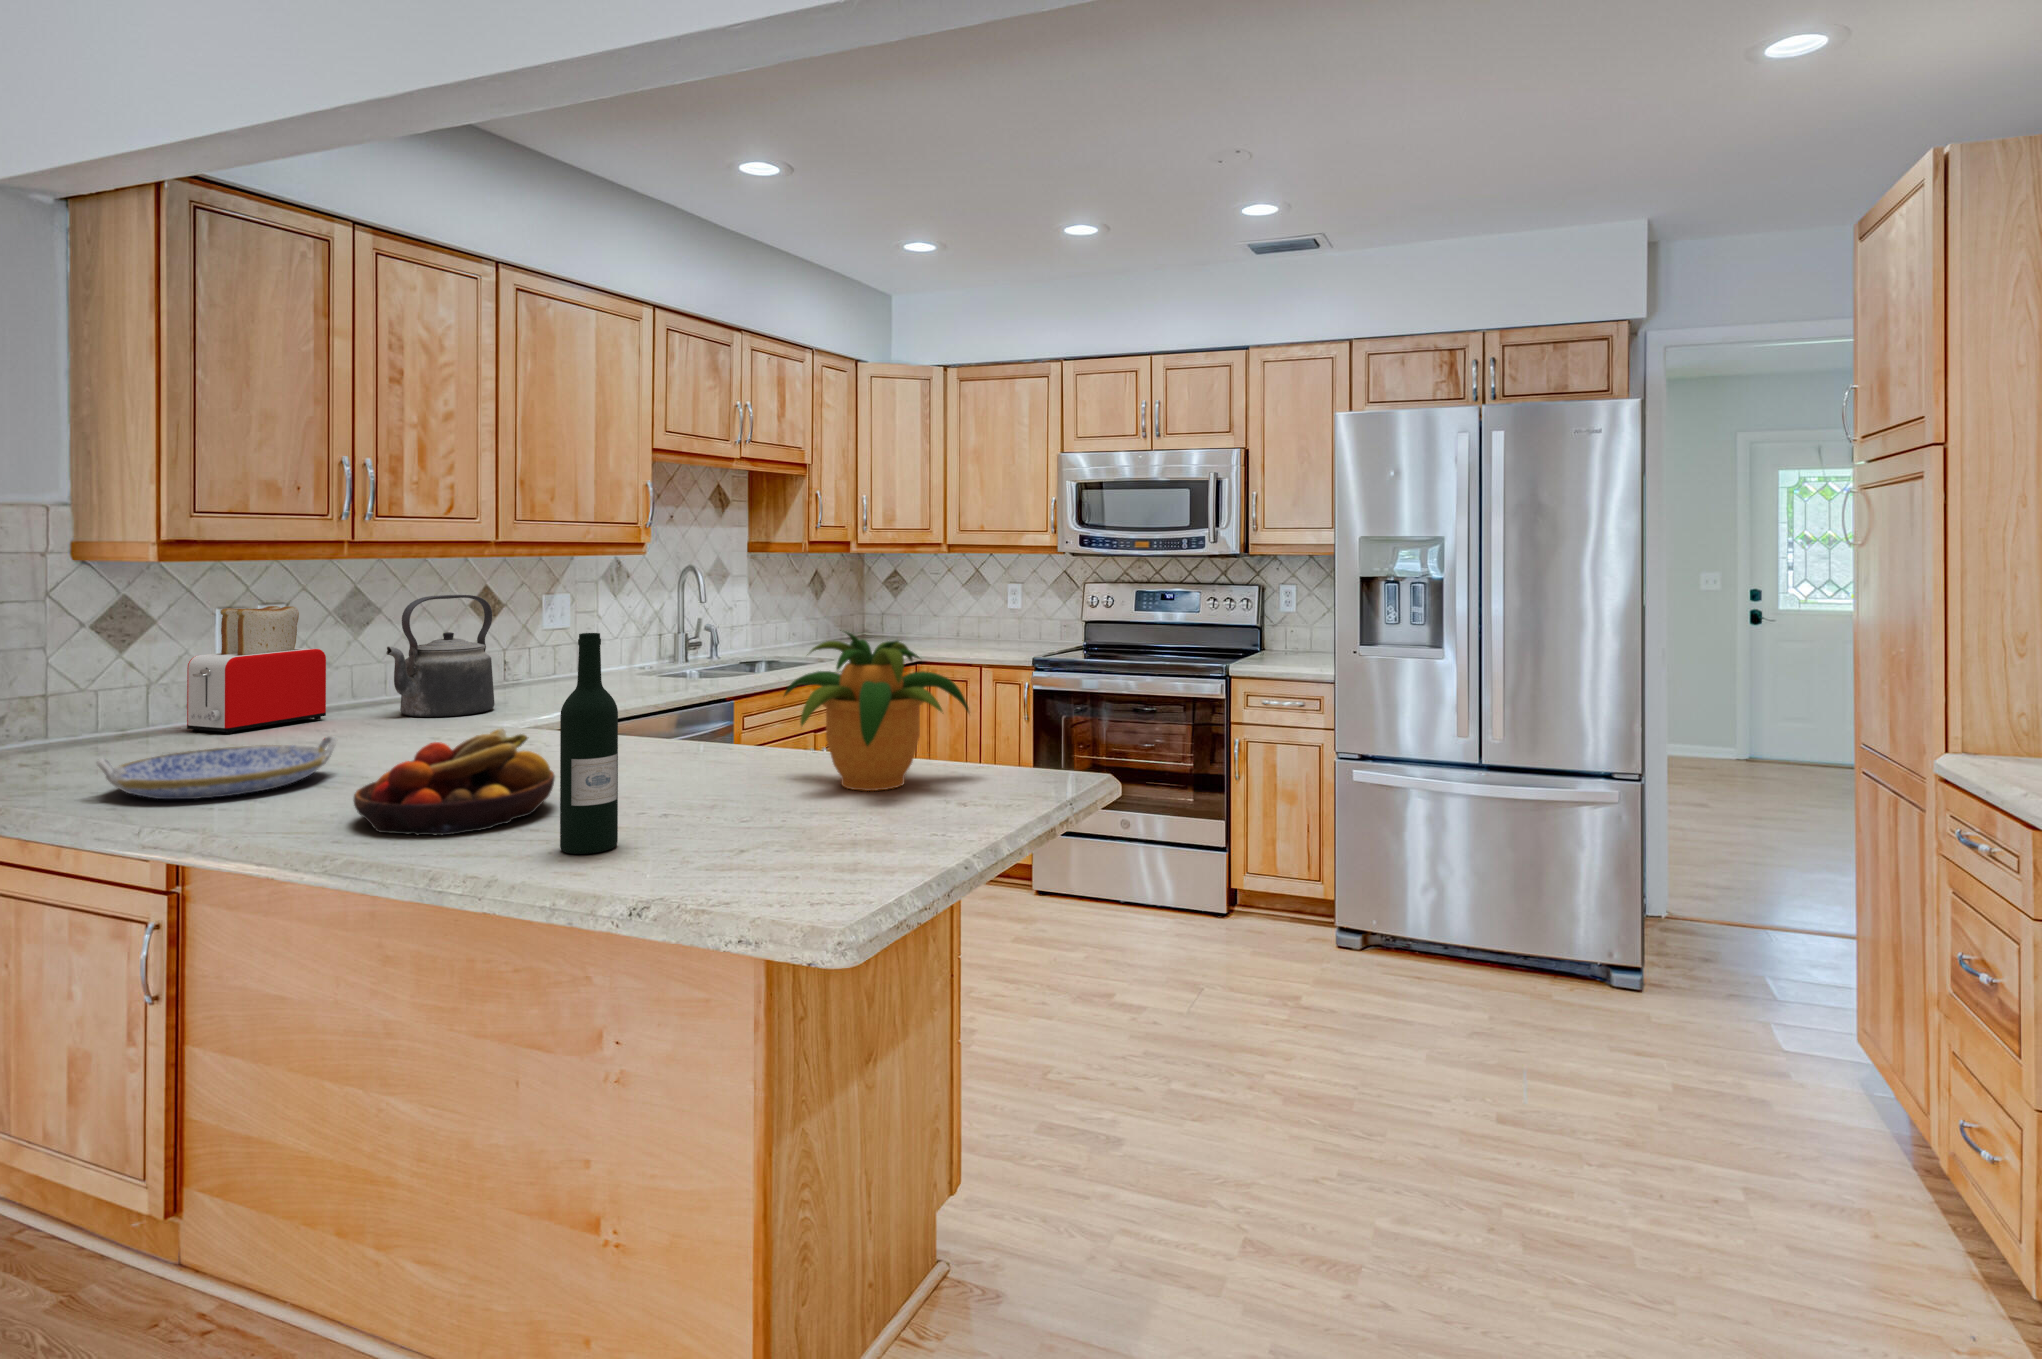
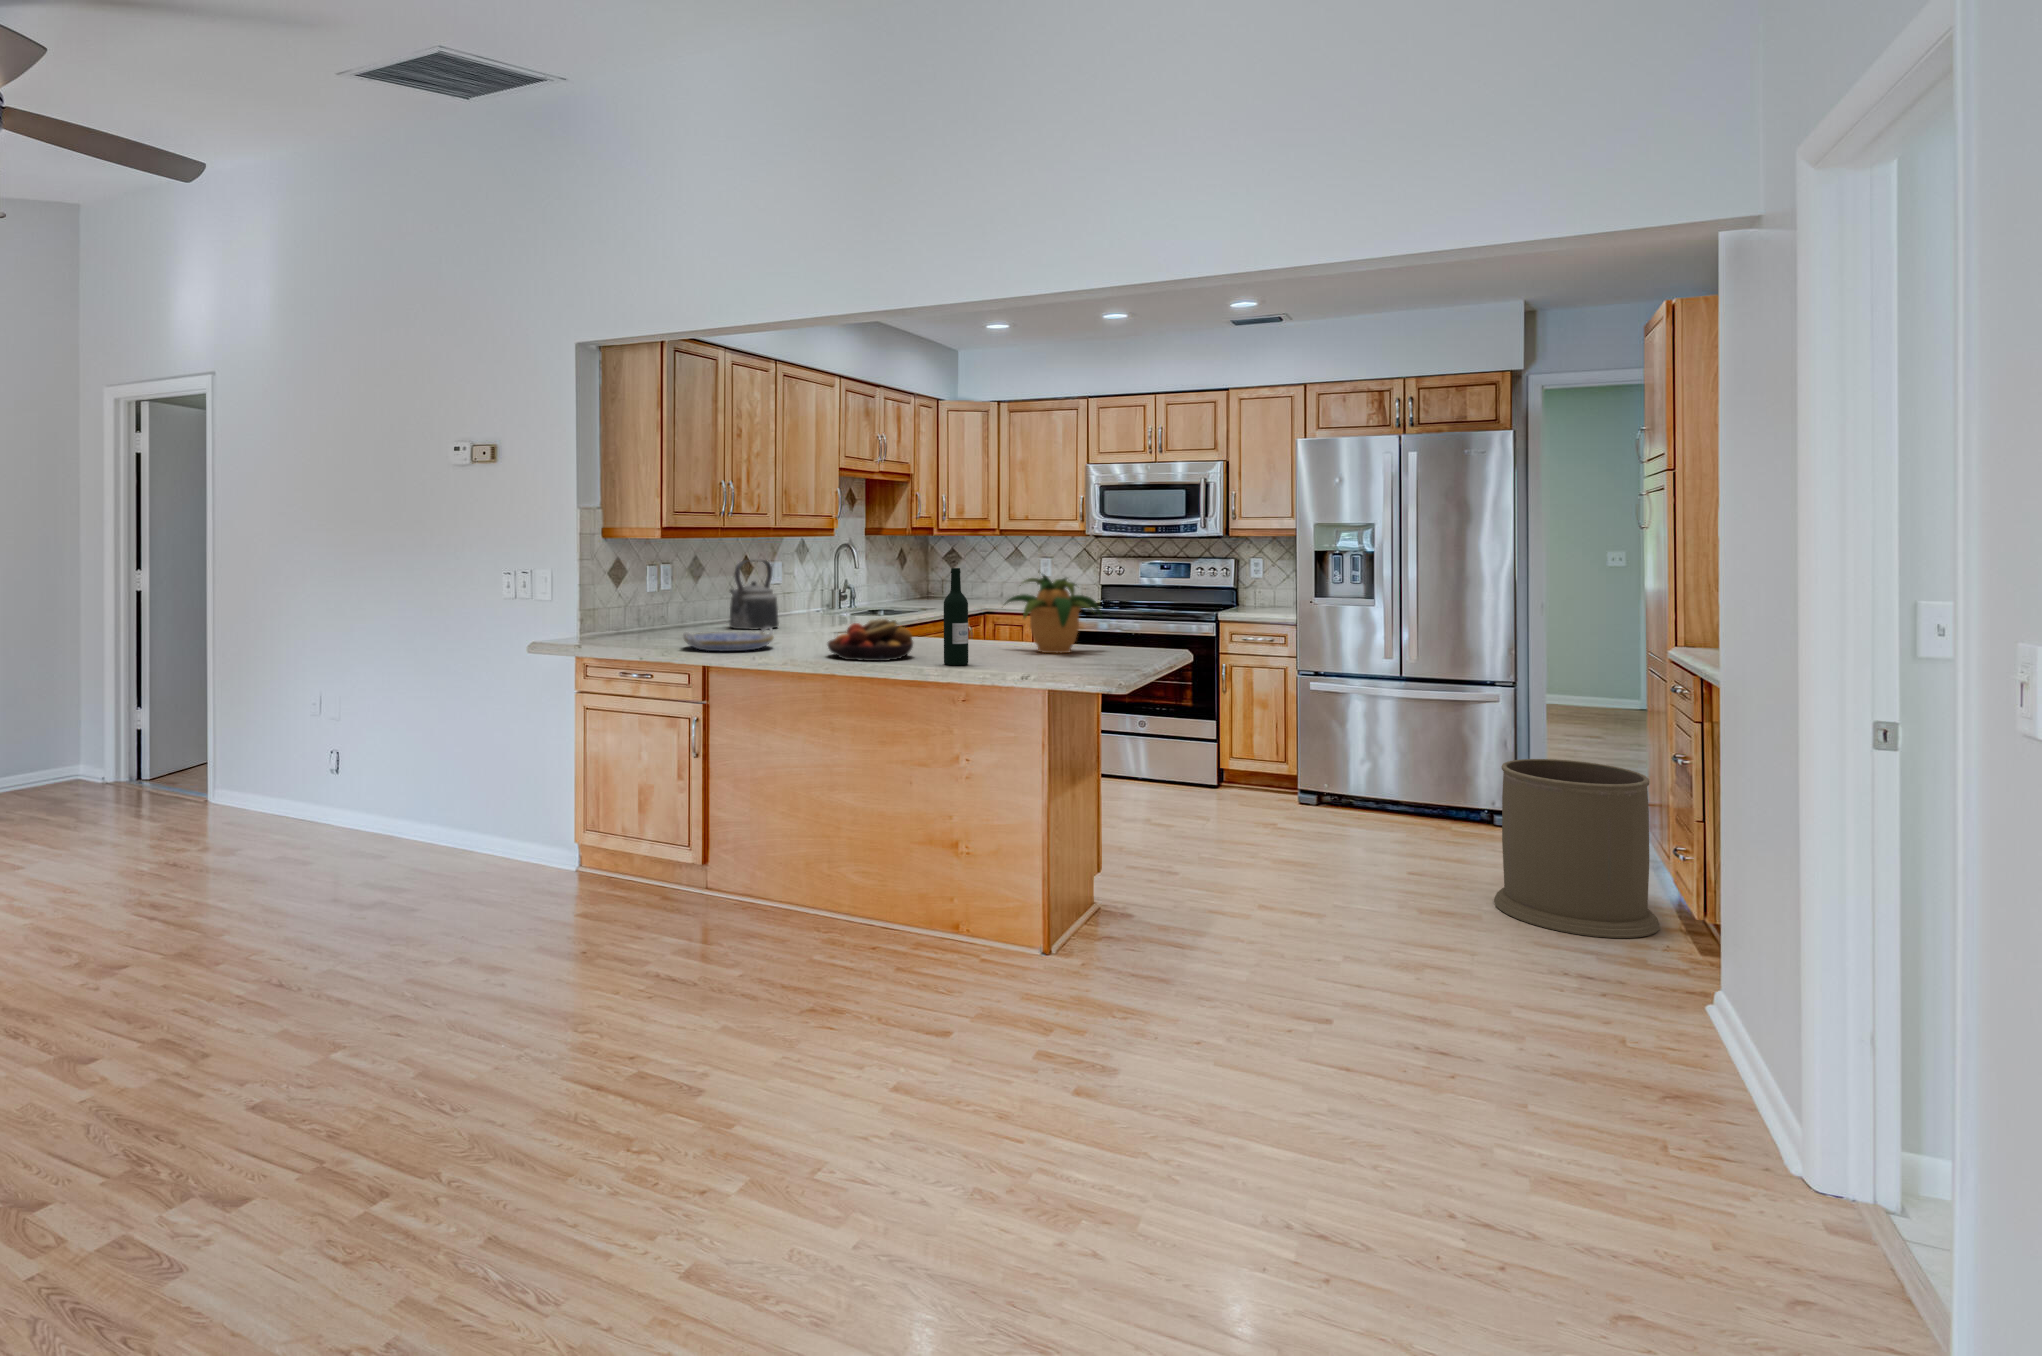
toaster: present [187,606,326,734] -> none [638,565,696,634]
trash can: none [1646,934,1931,1293] -> present [1494,759,1660,938]

